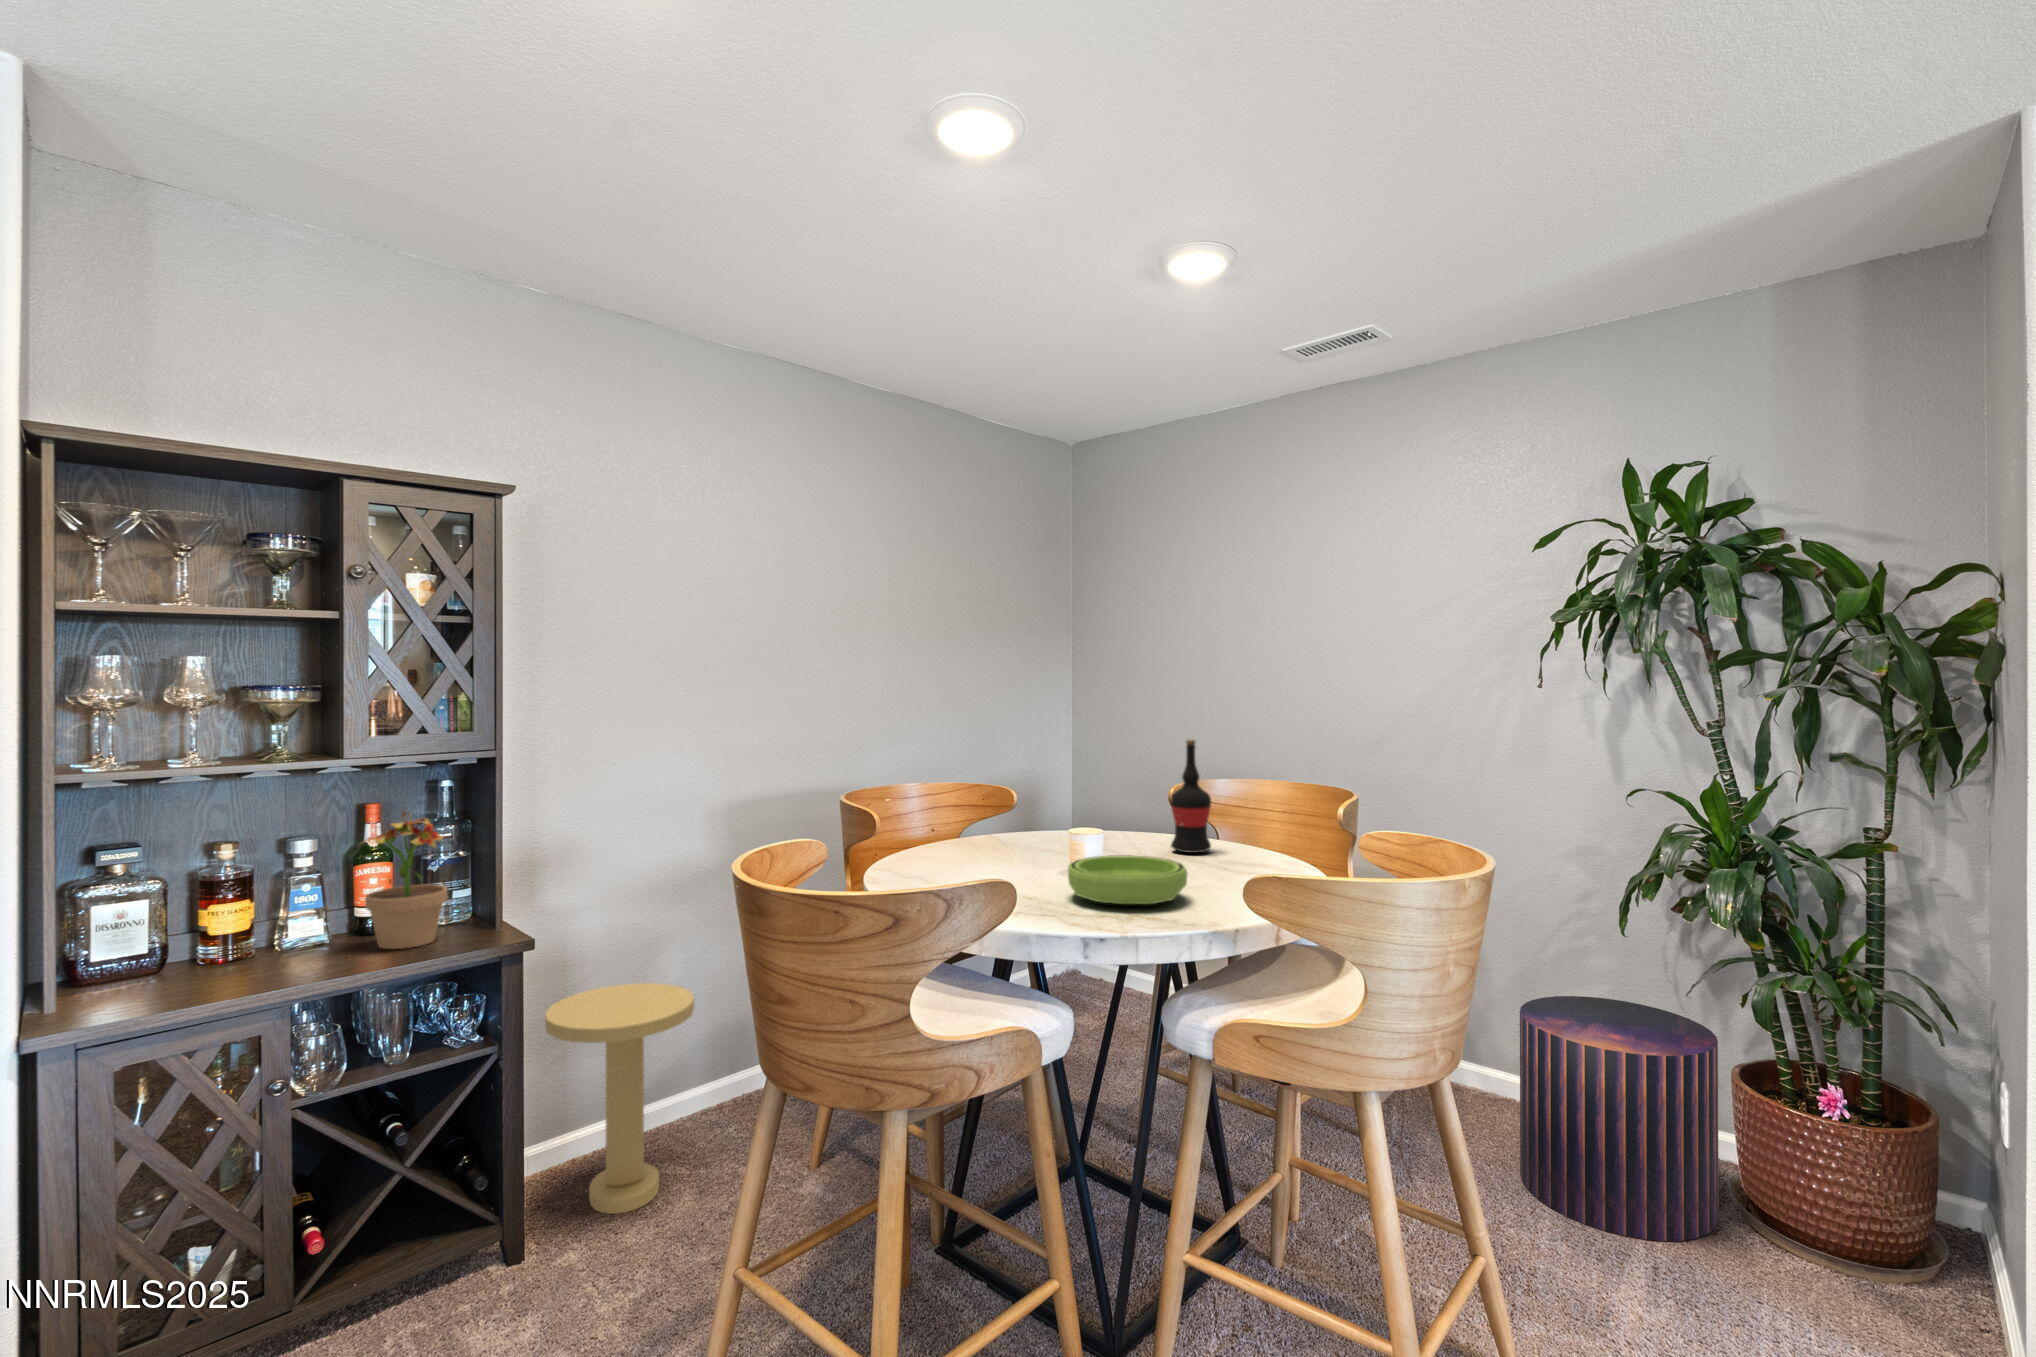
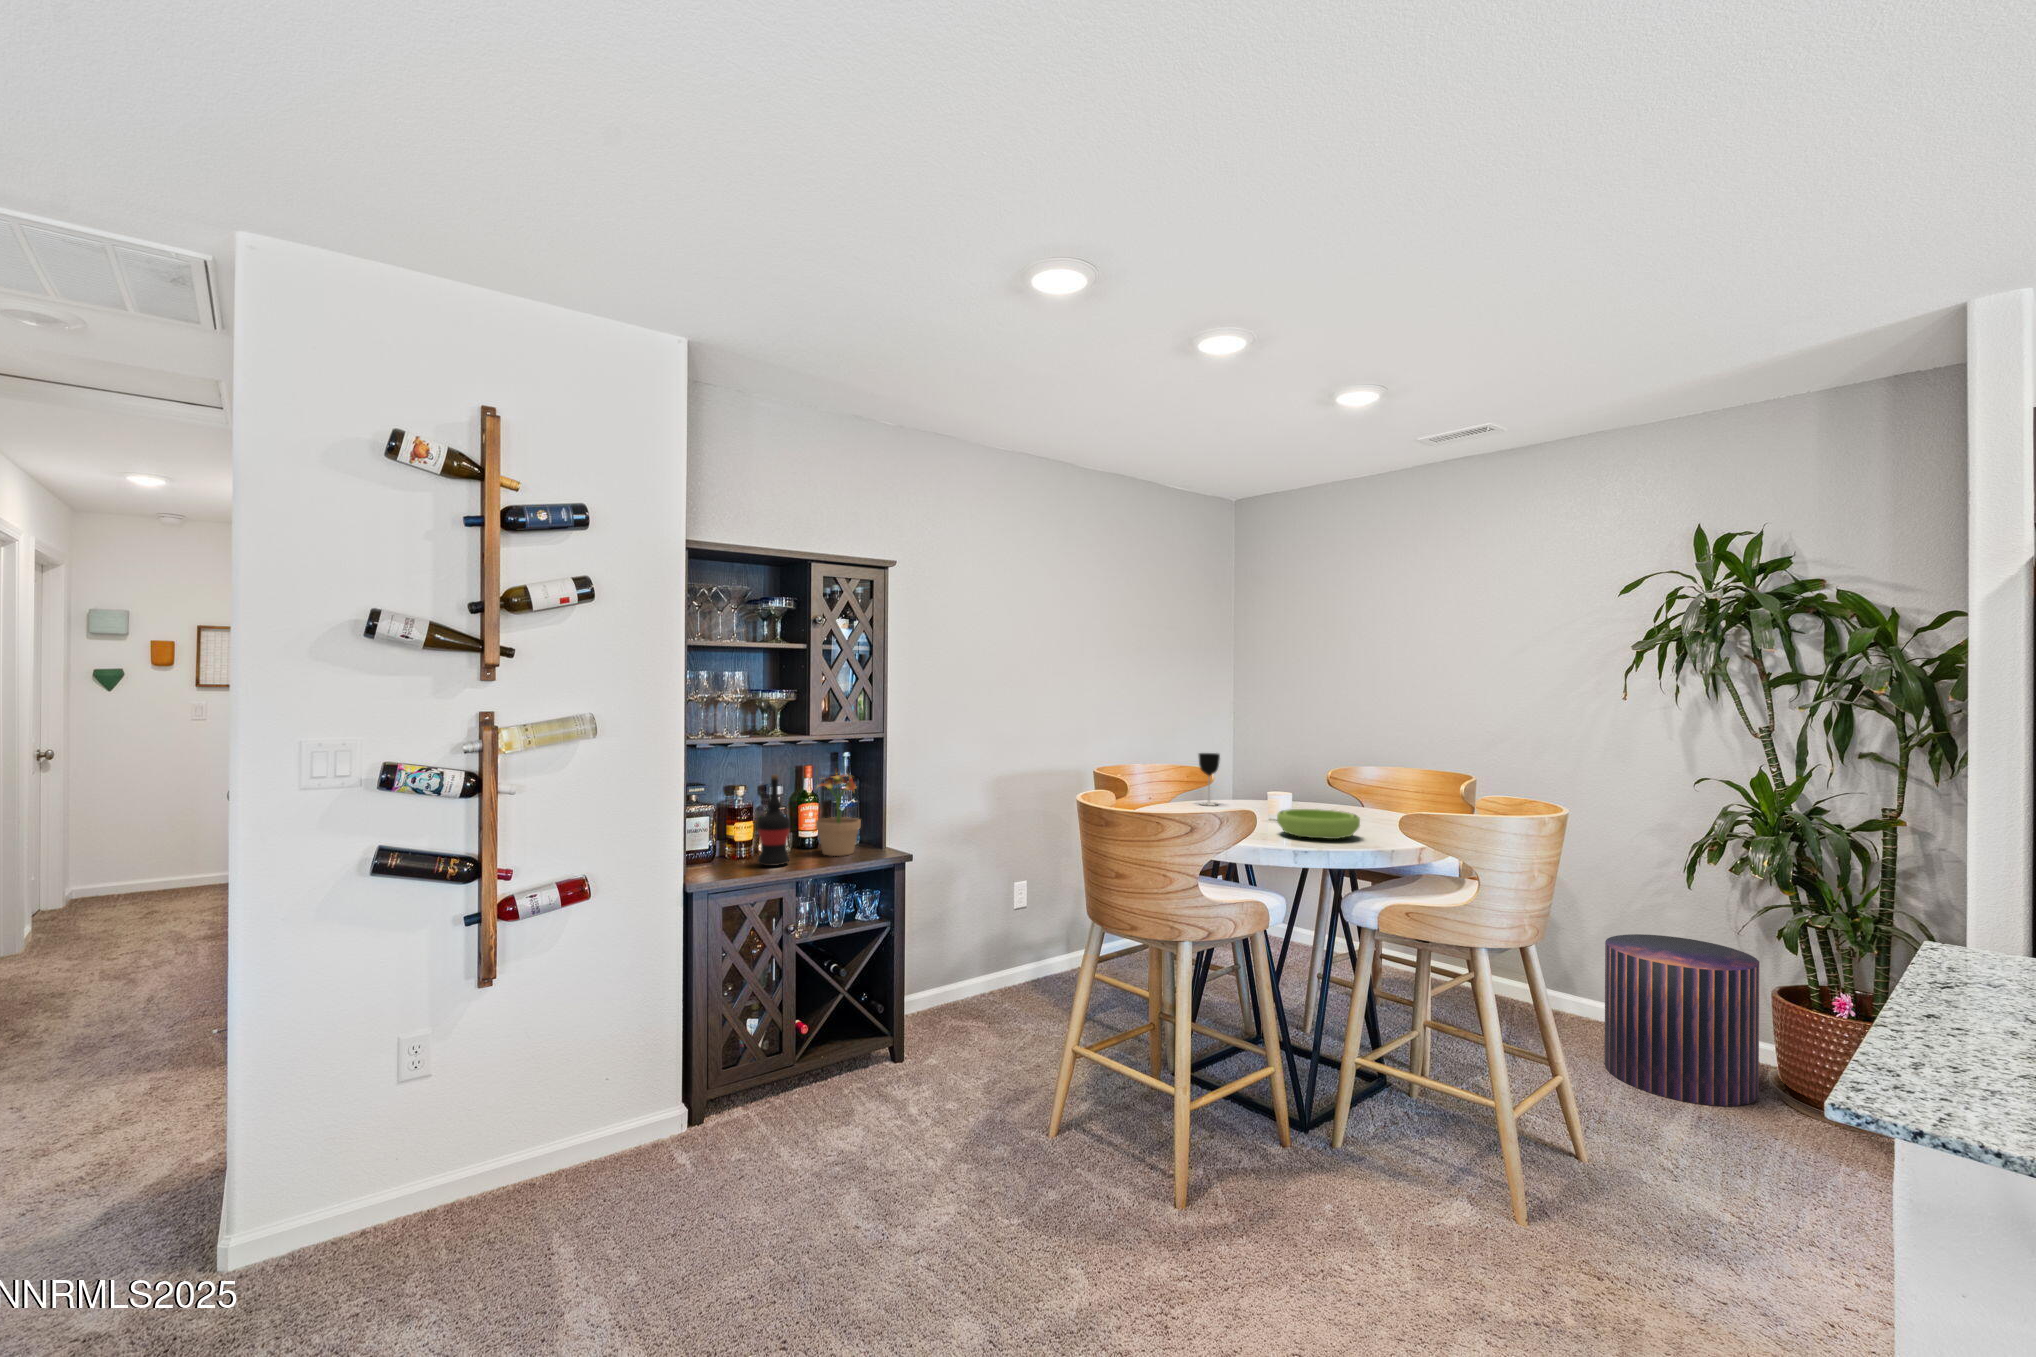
wine bottle: present [1171,740,1211,853] -> present [758,775,790,866]
wine glass: none [986,769,1015,843] -> present [1199,753,1220,805]
side table: present [545,983,694,1214] -> none [904,896,997,1045]

